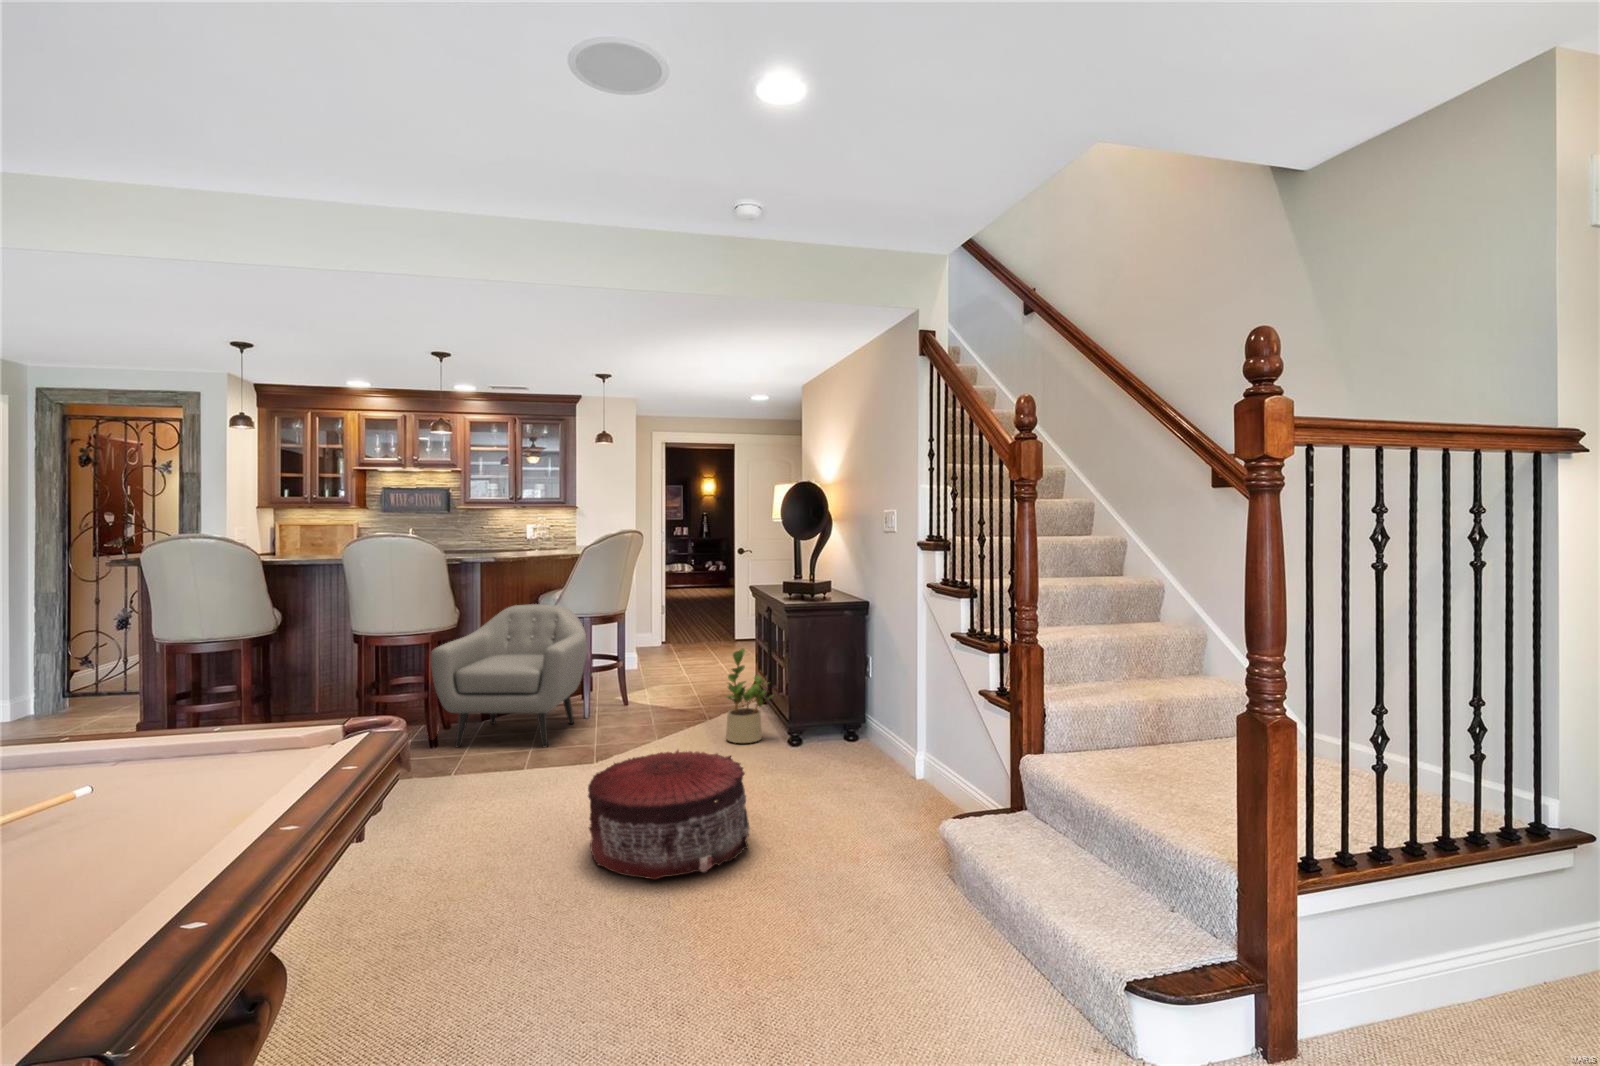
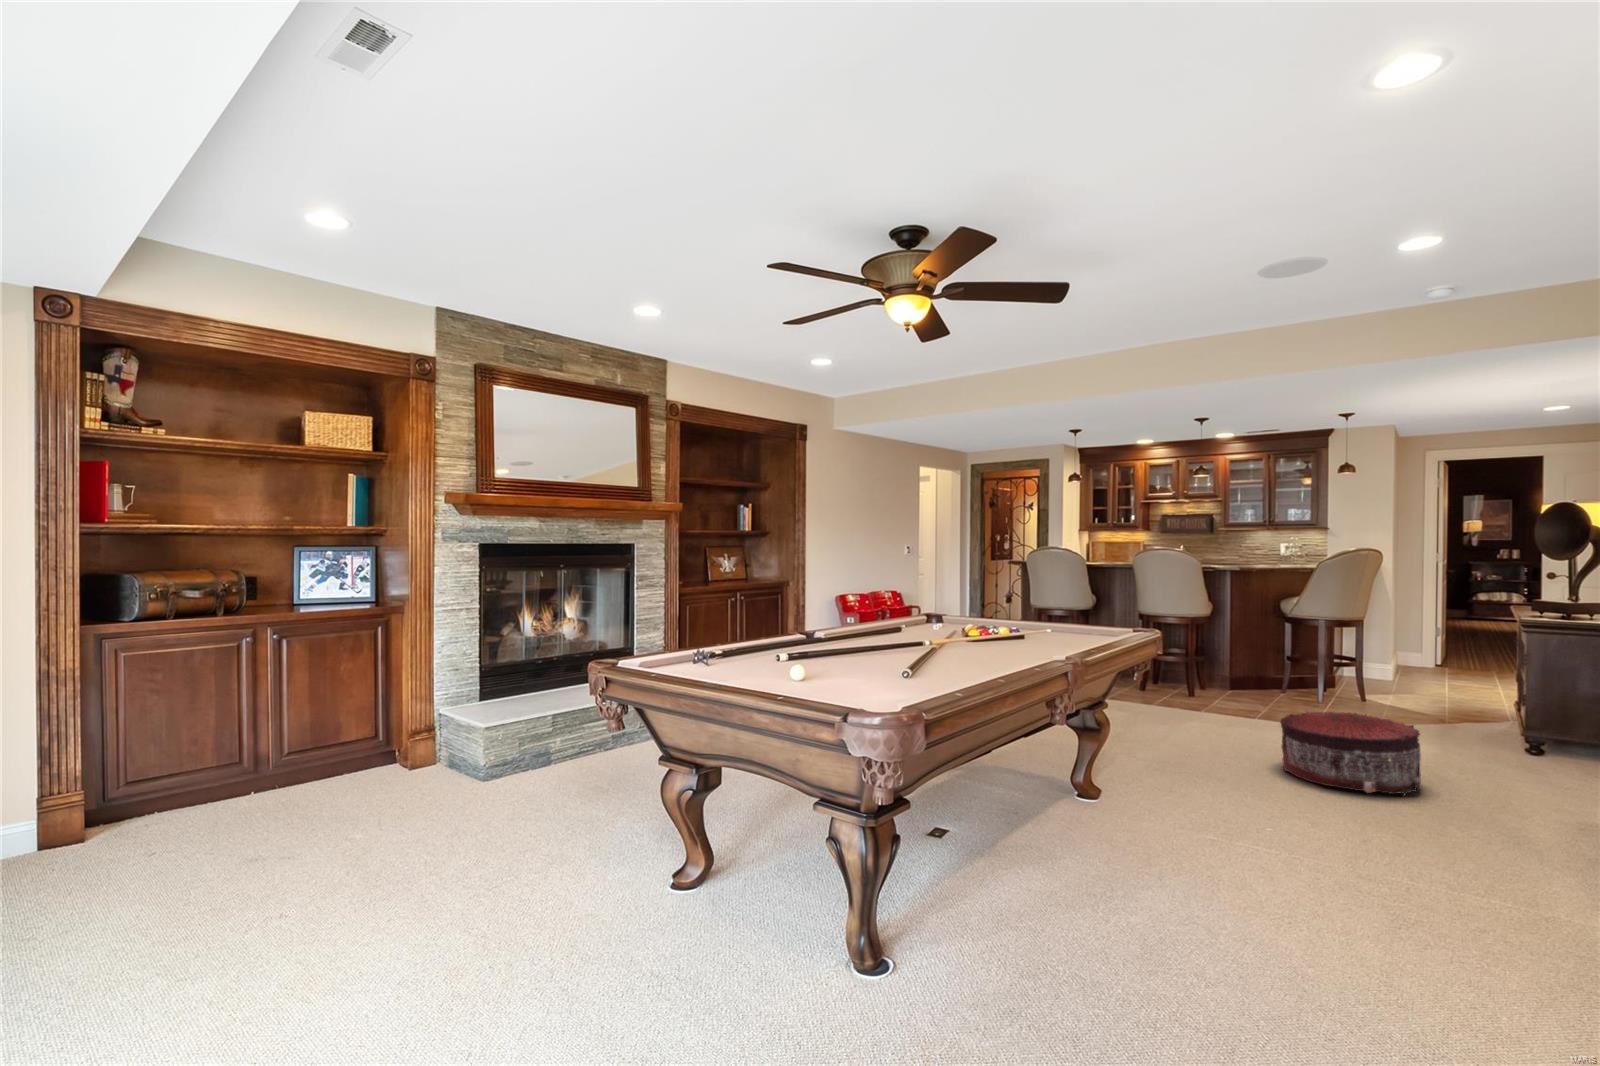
armchair: present [431,604,587,747] -> none [1187,605,1317,712]
potted plant: present [726,648,773,743] -> none [1454,658,1516,746]

